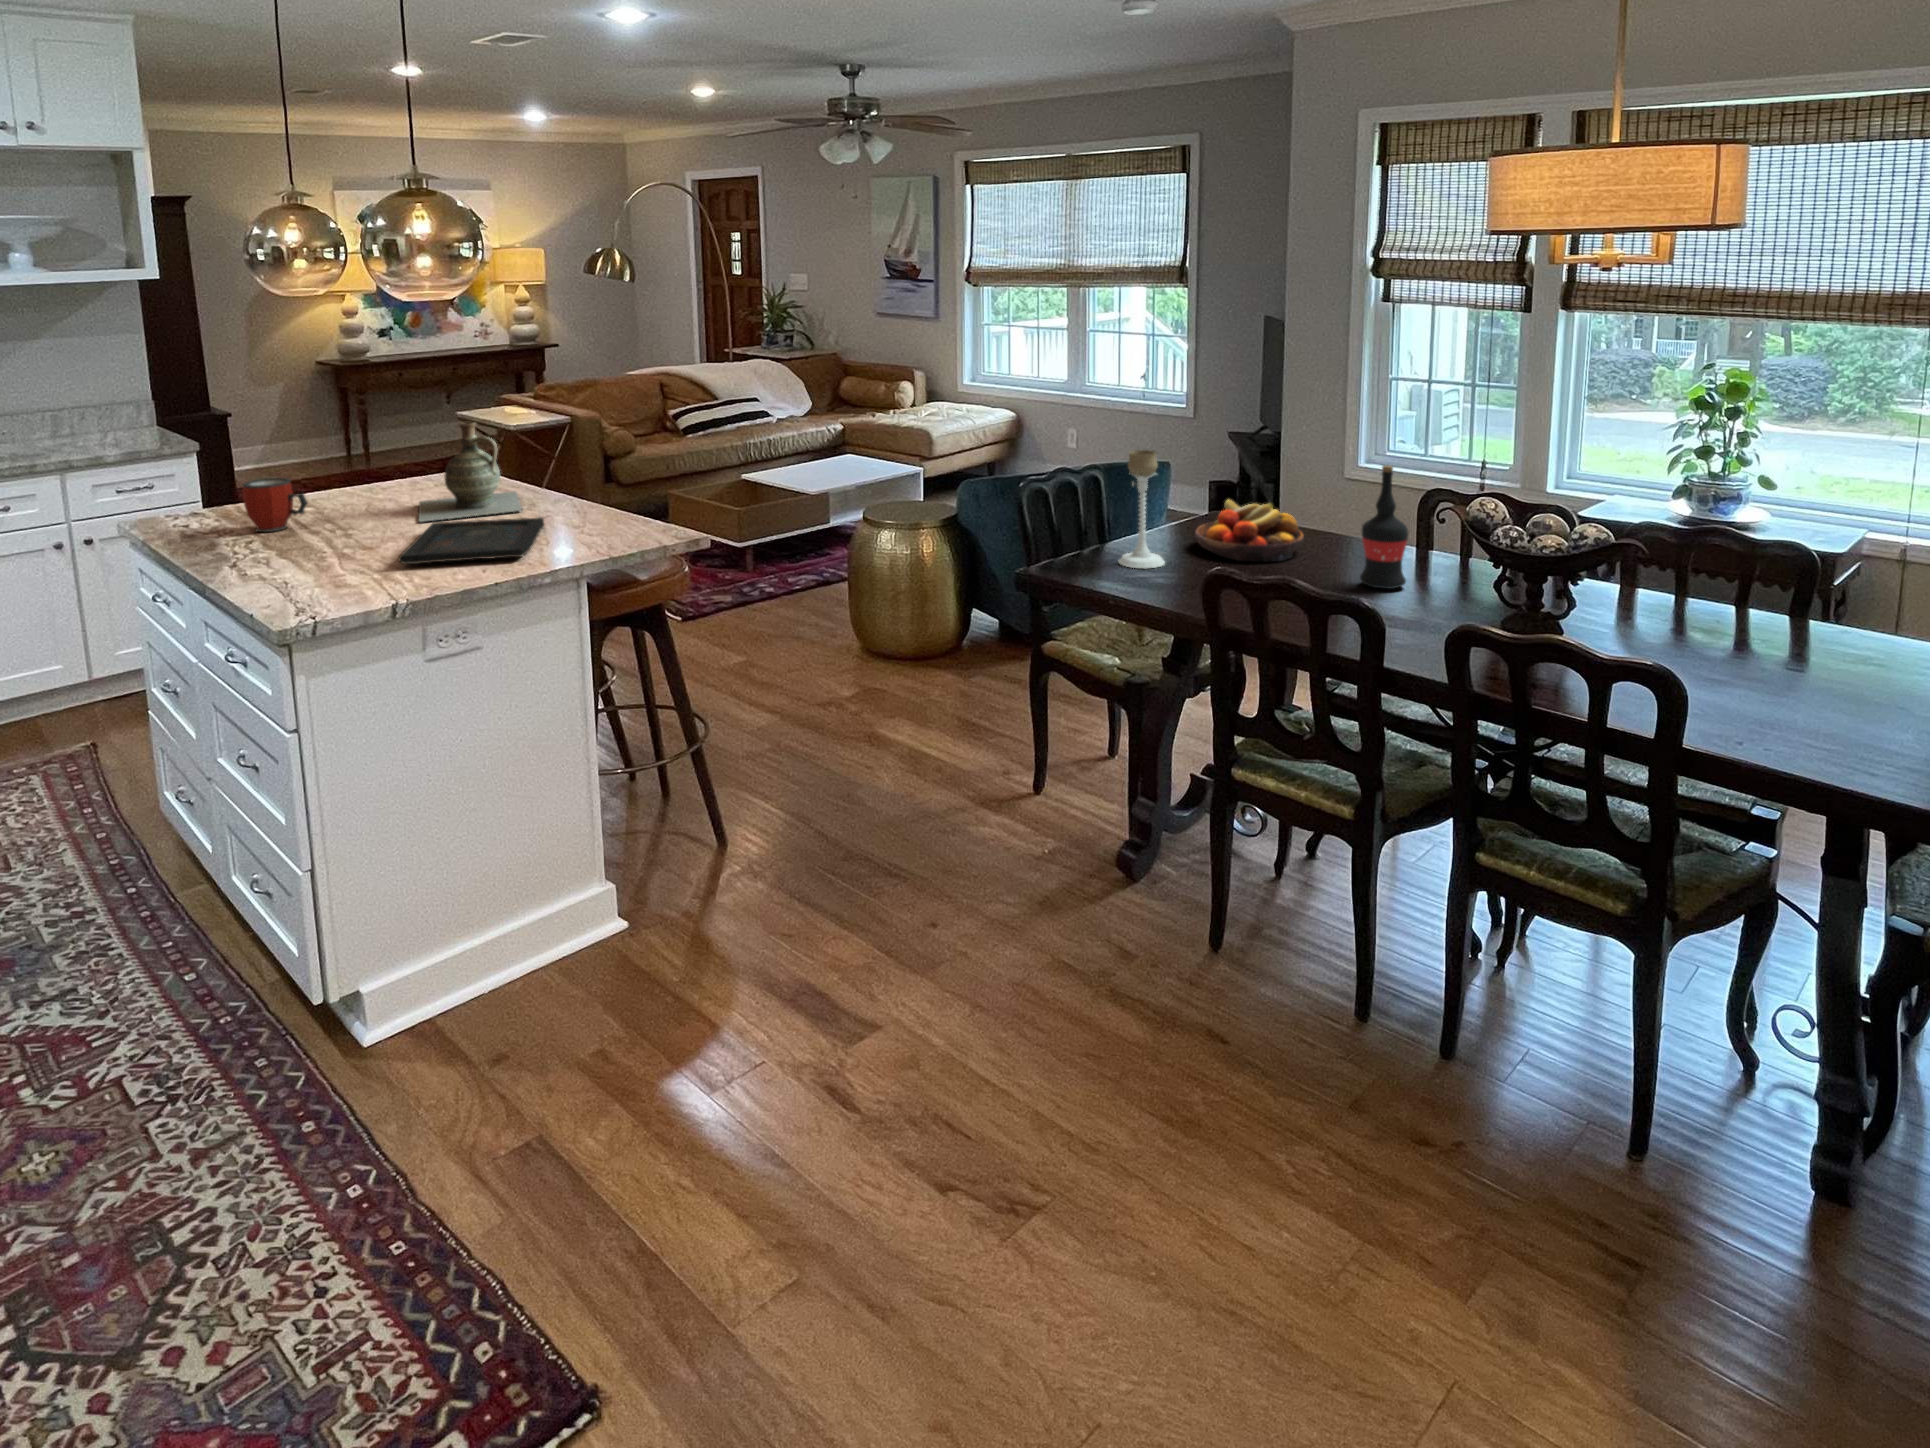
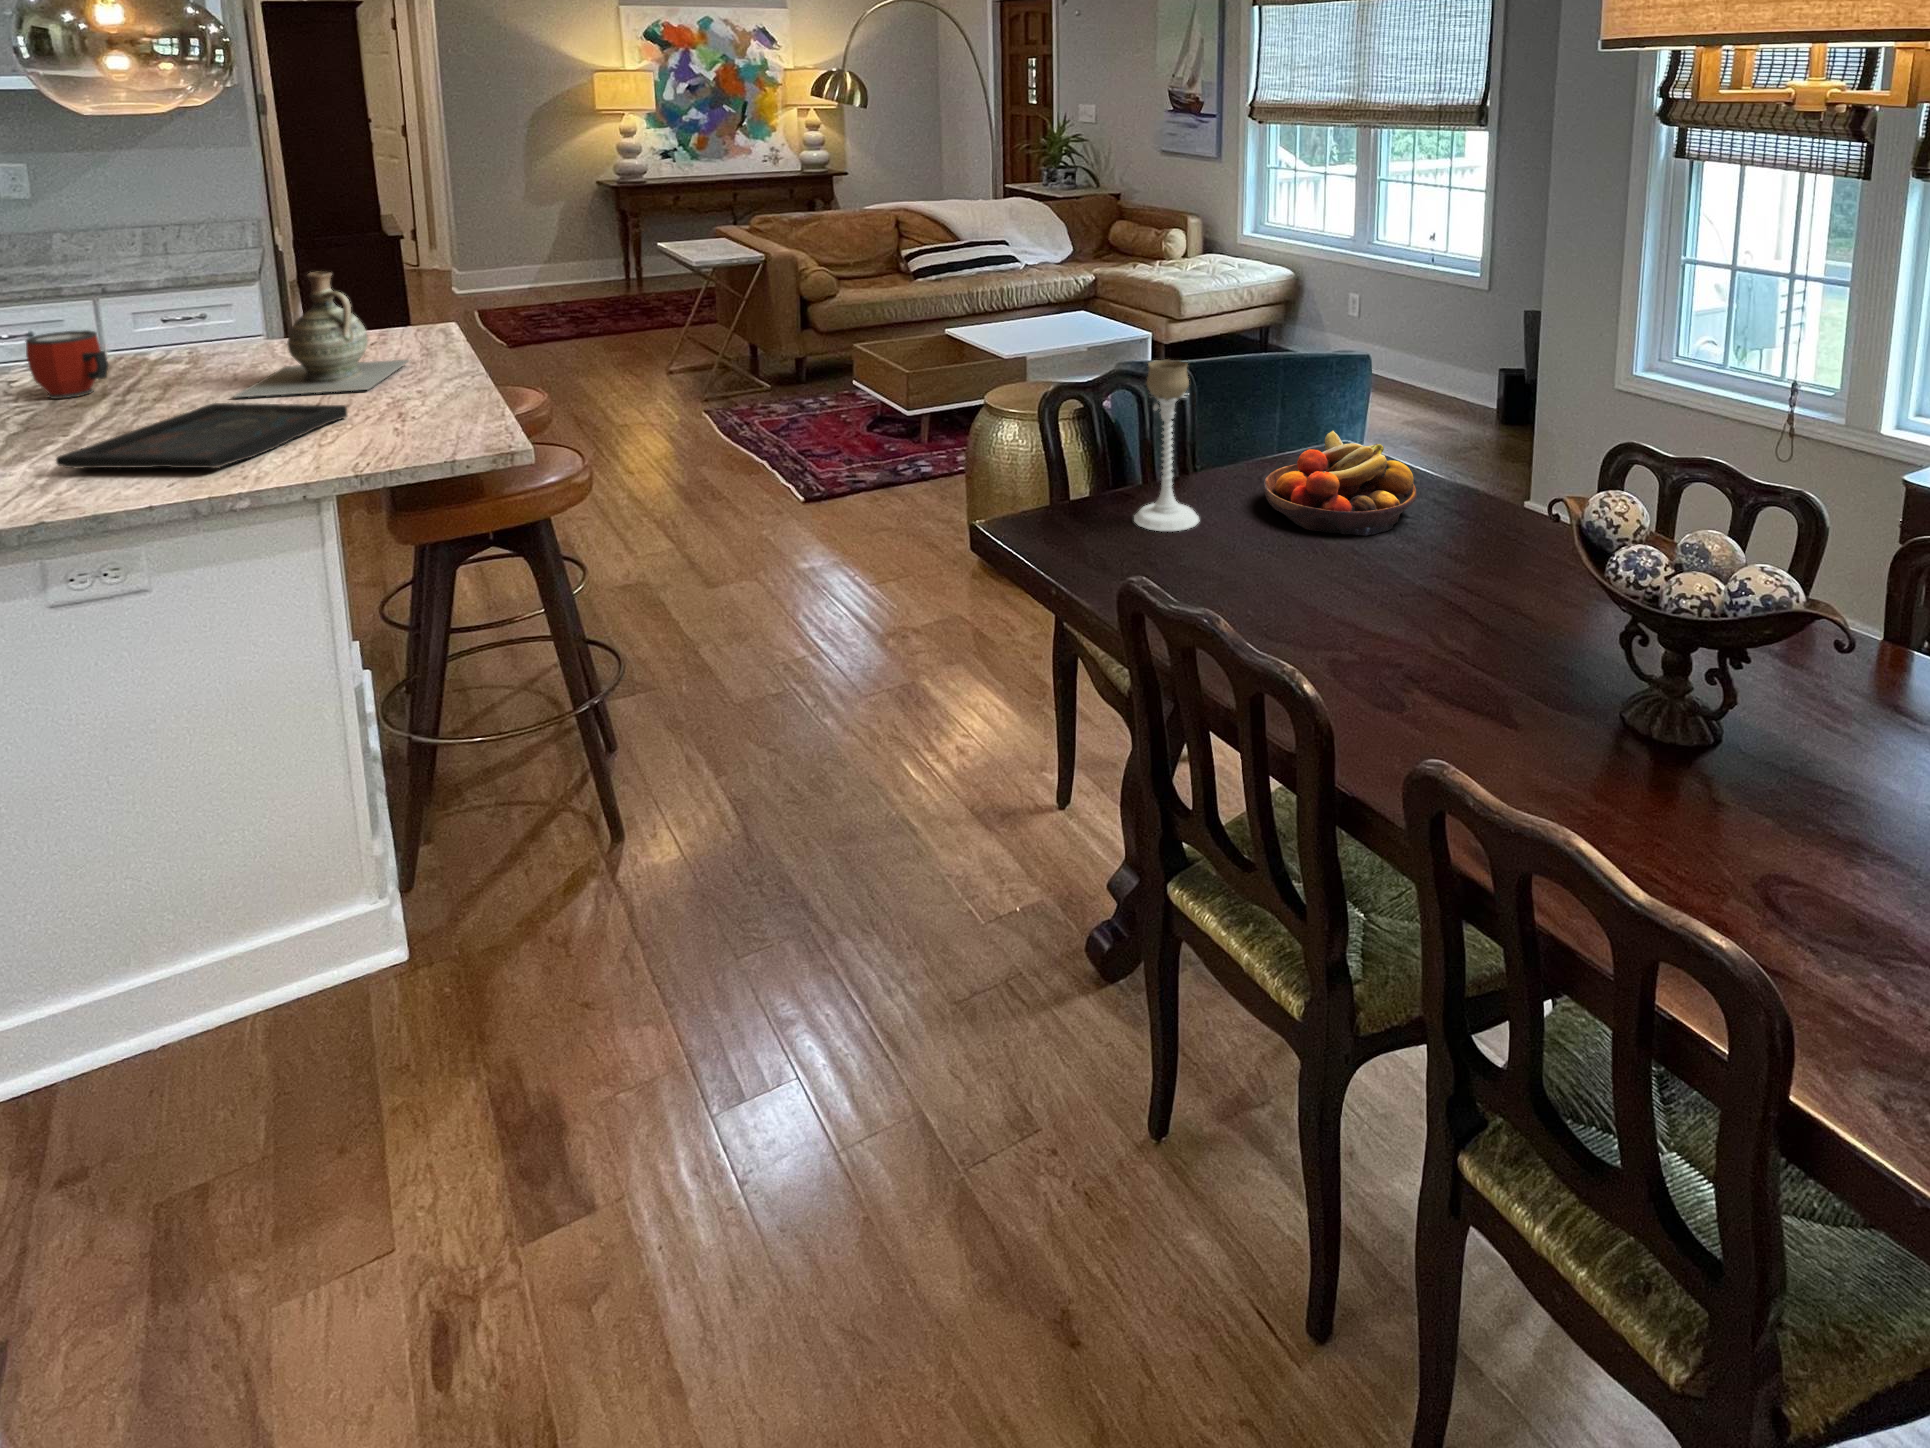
wine bottle: present [1360,465,1409,589] -> none [1447,416,1522,610]

